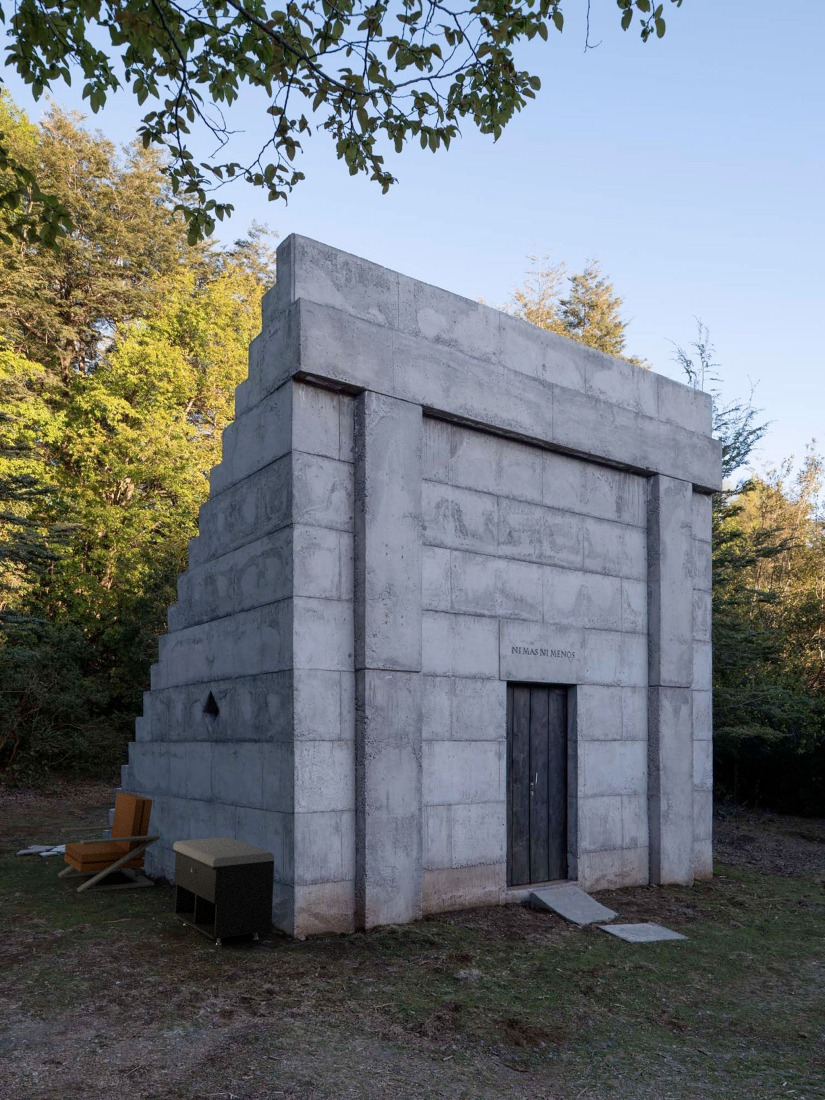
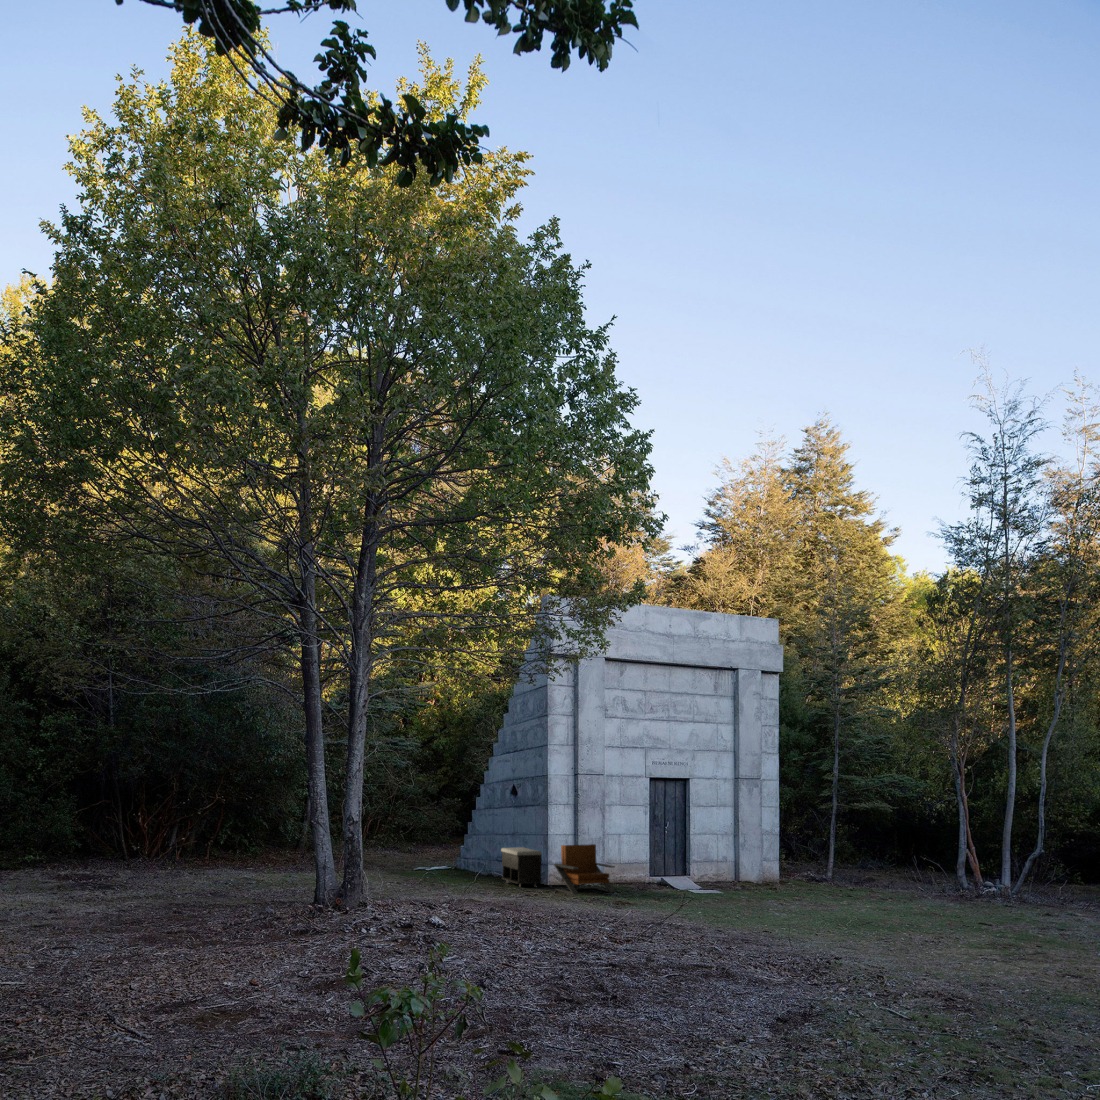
lounge chair: present [58,792,160,892] -> present [554,844,615,894]

